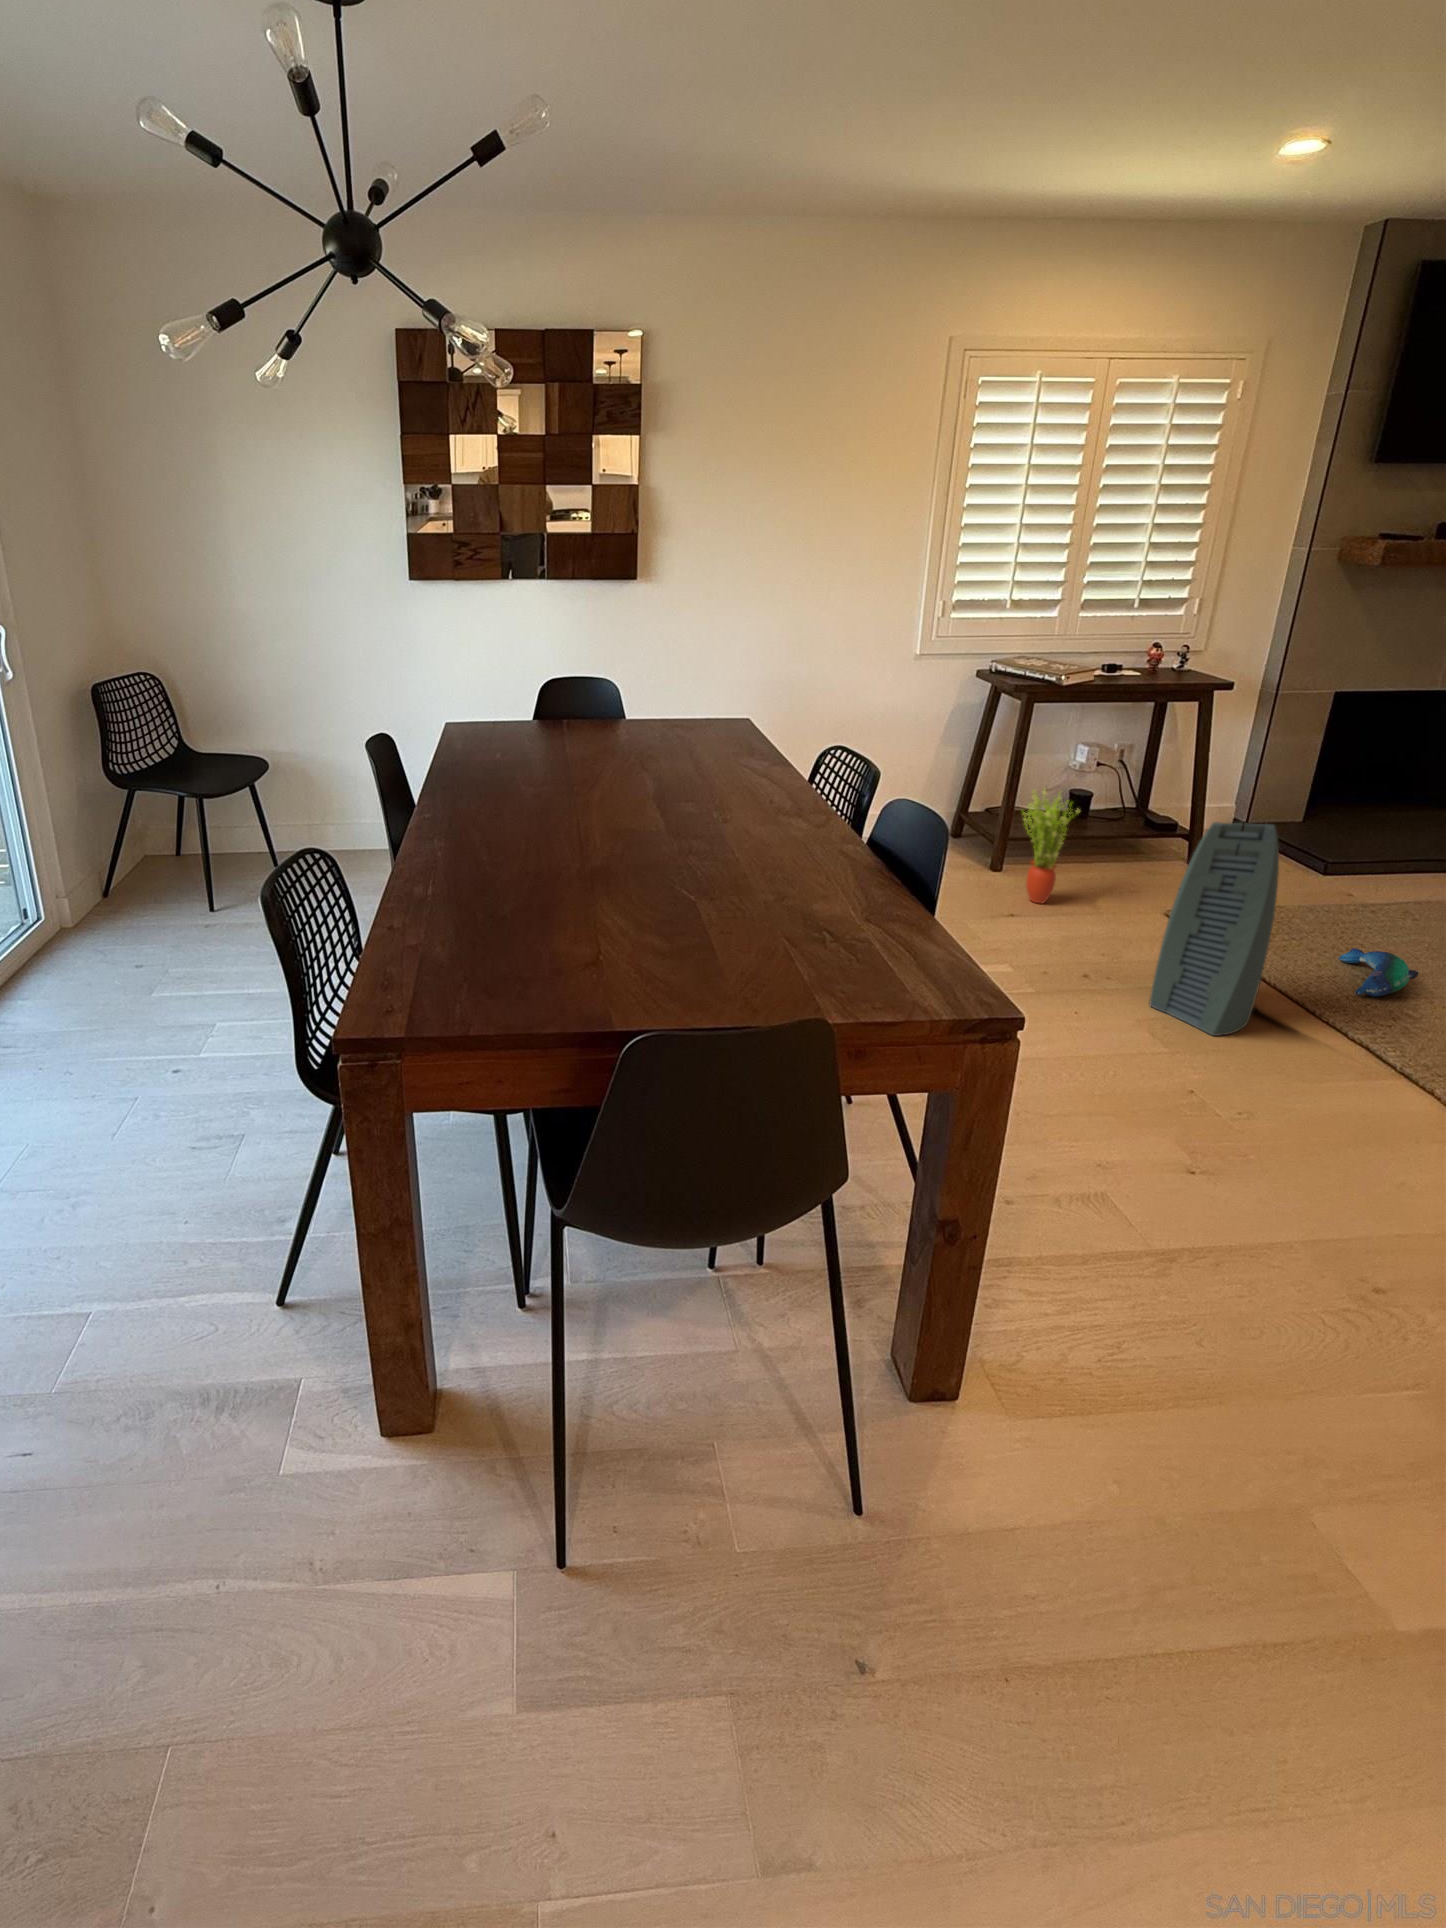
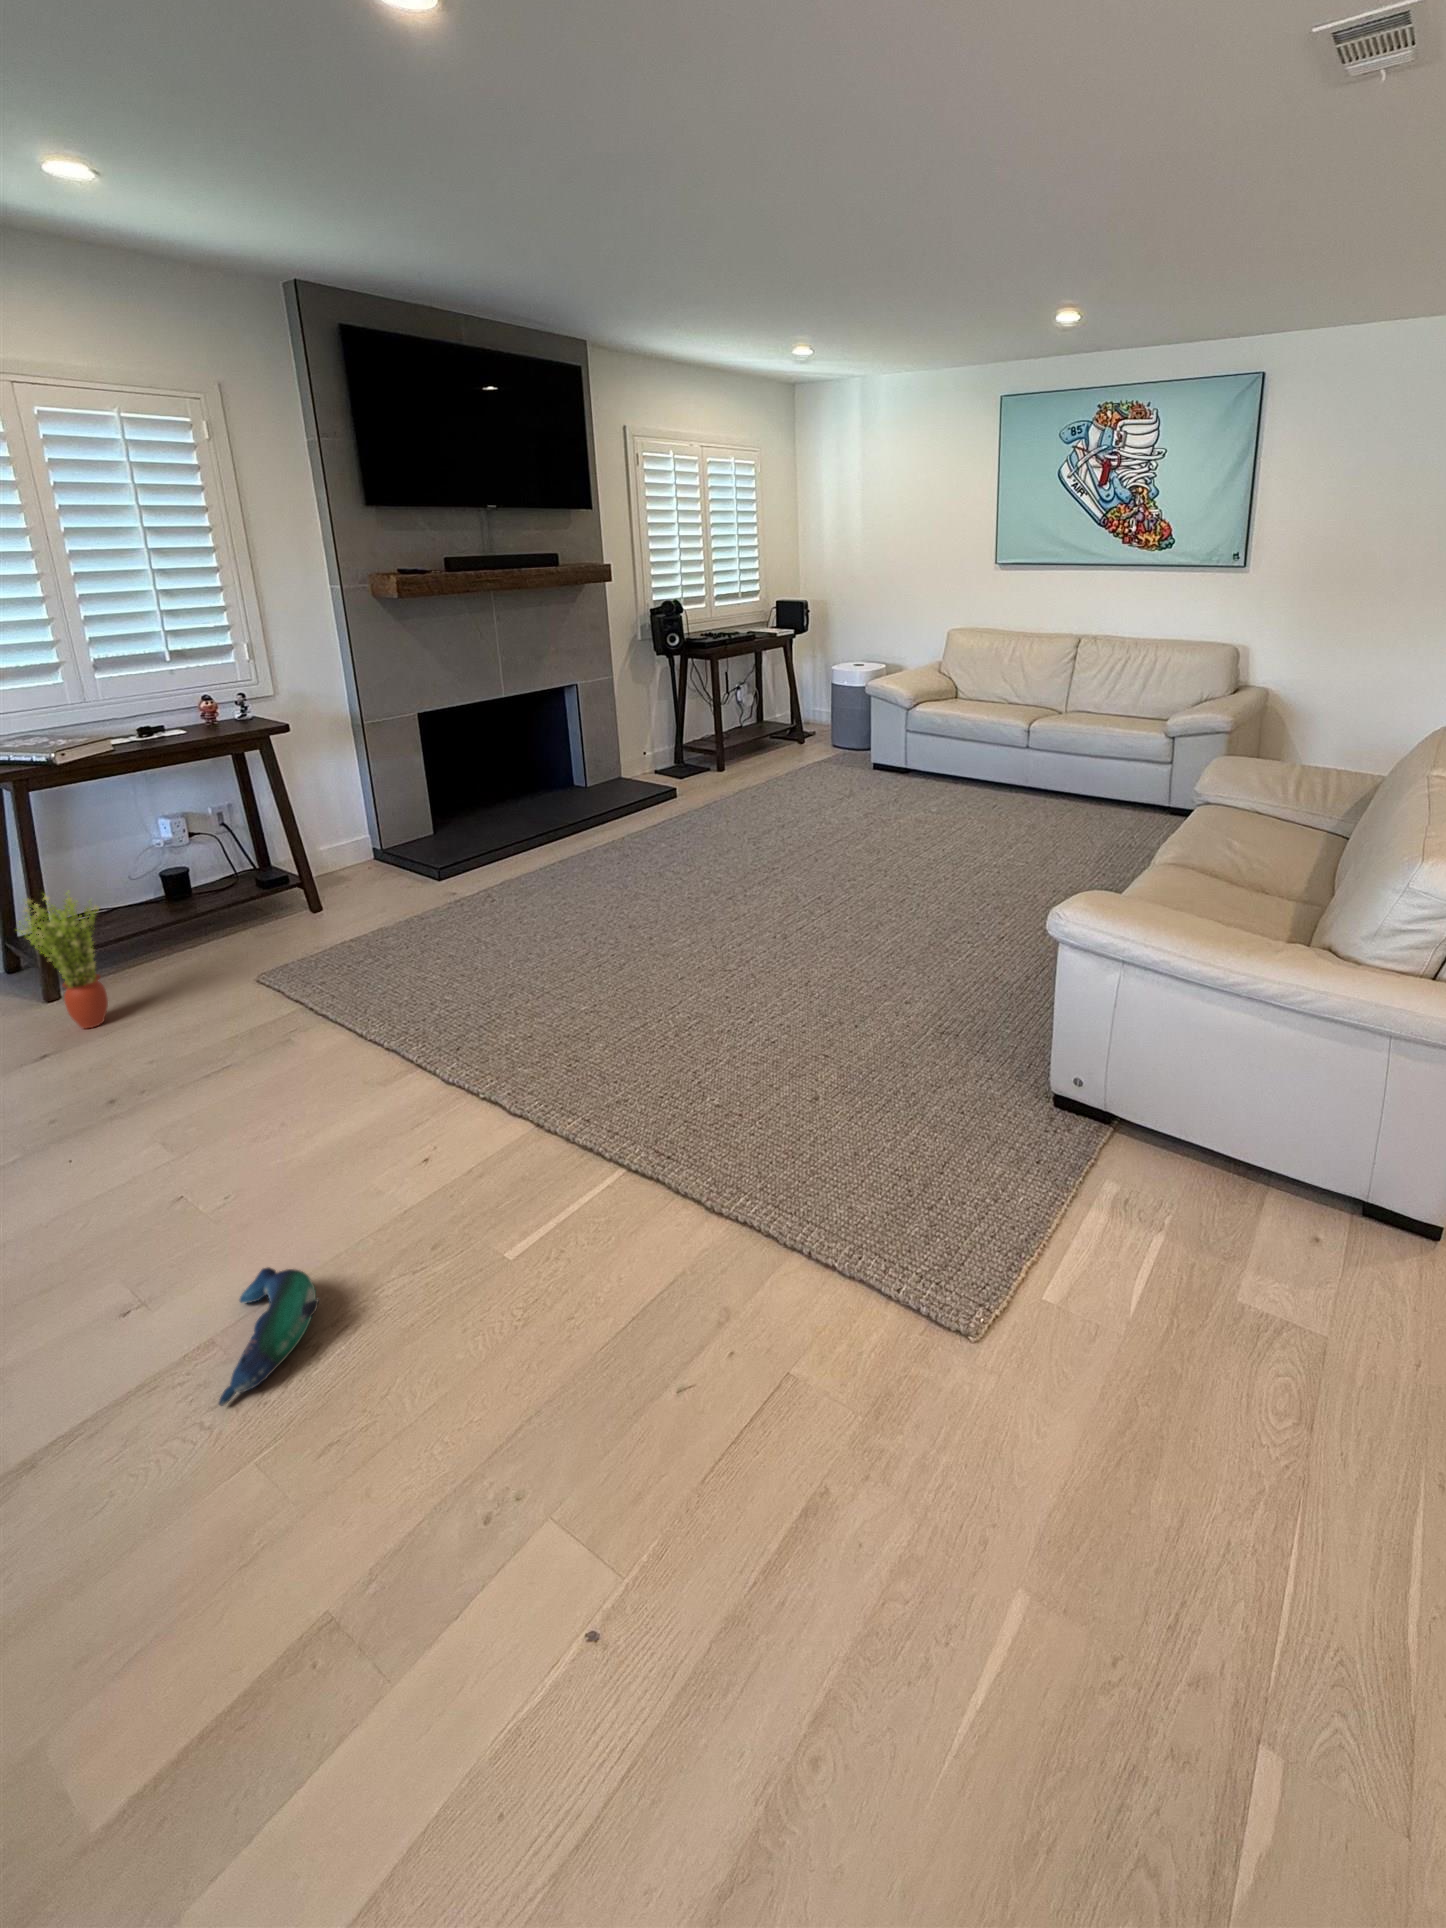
air purifier: present [1150,822,1279,1036] -> none [167,873,308,1108]
plush toy: present [1338,948,1419,997] -> present [219,1268,319,1406]

